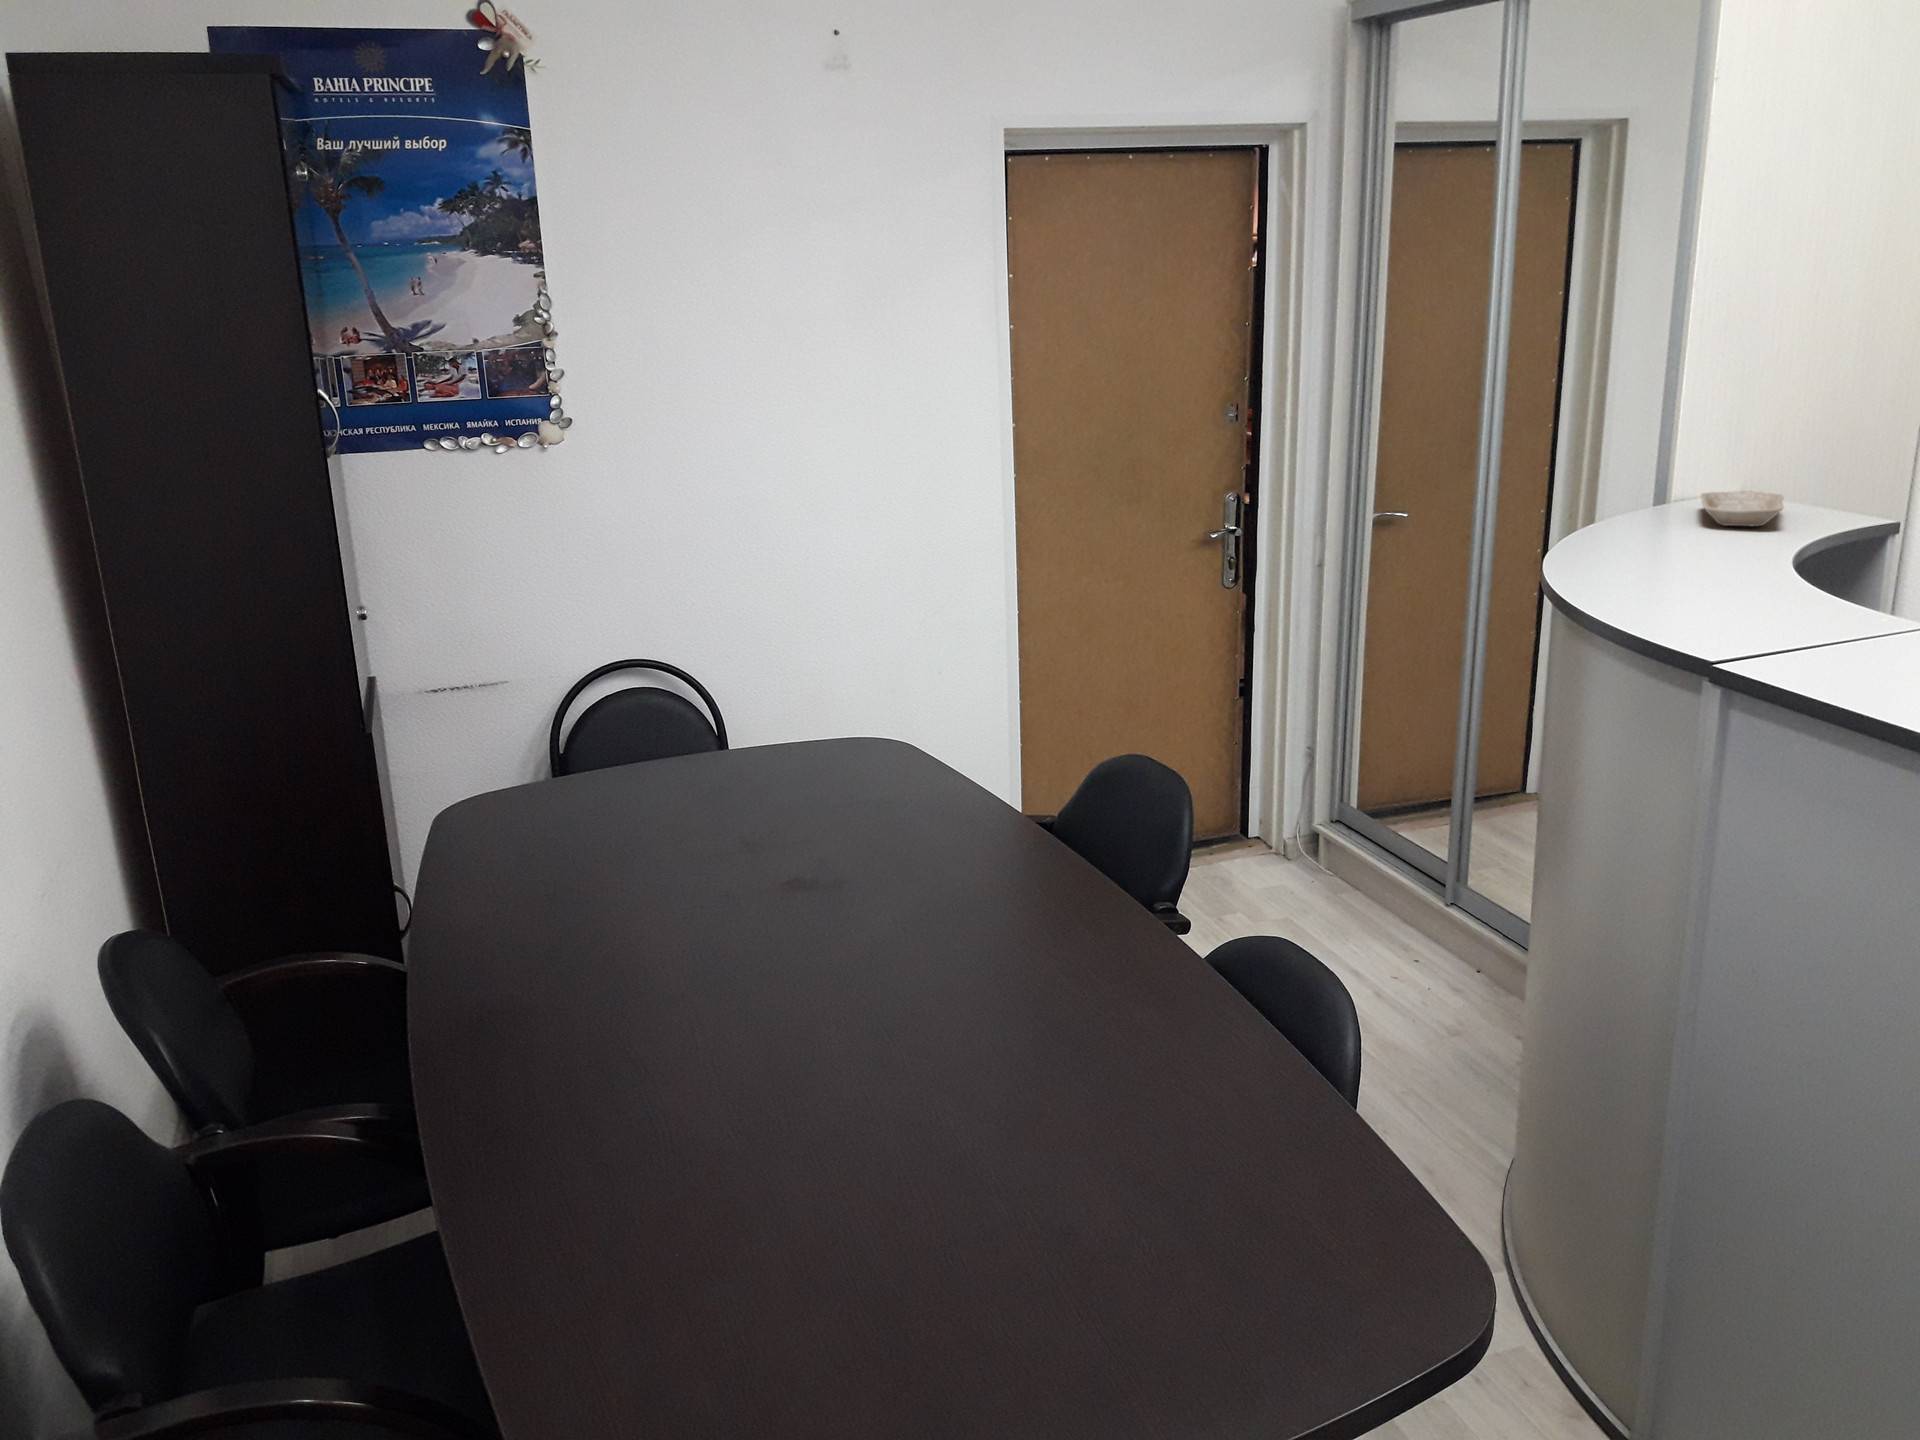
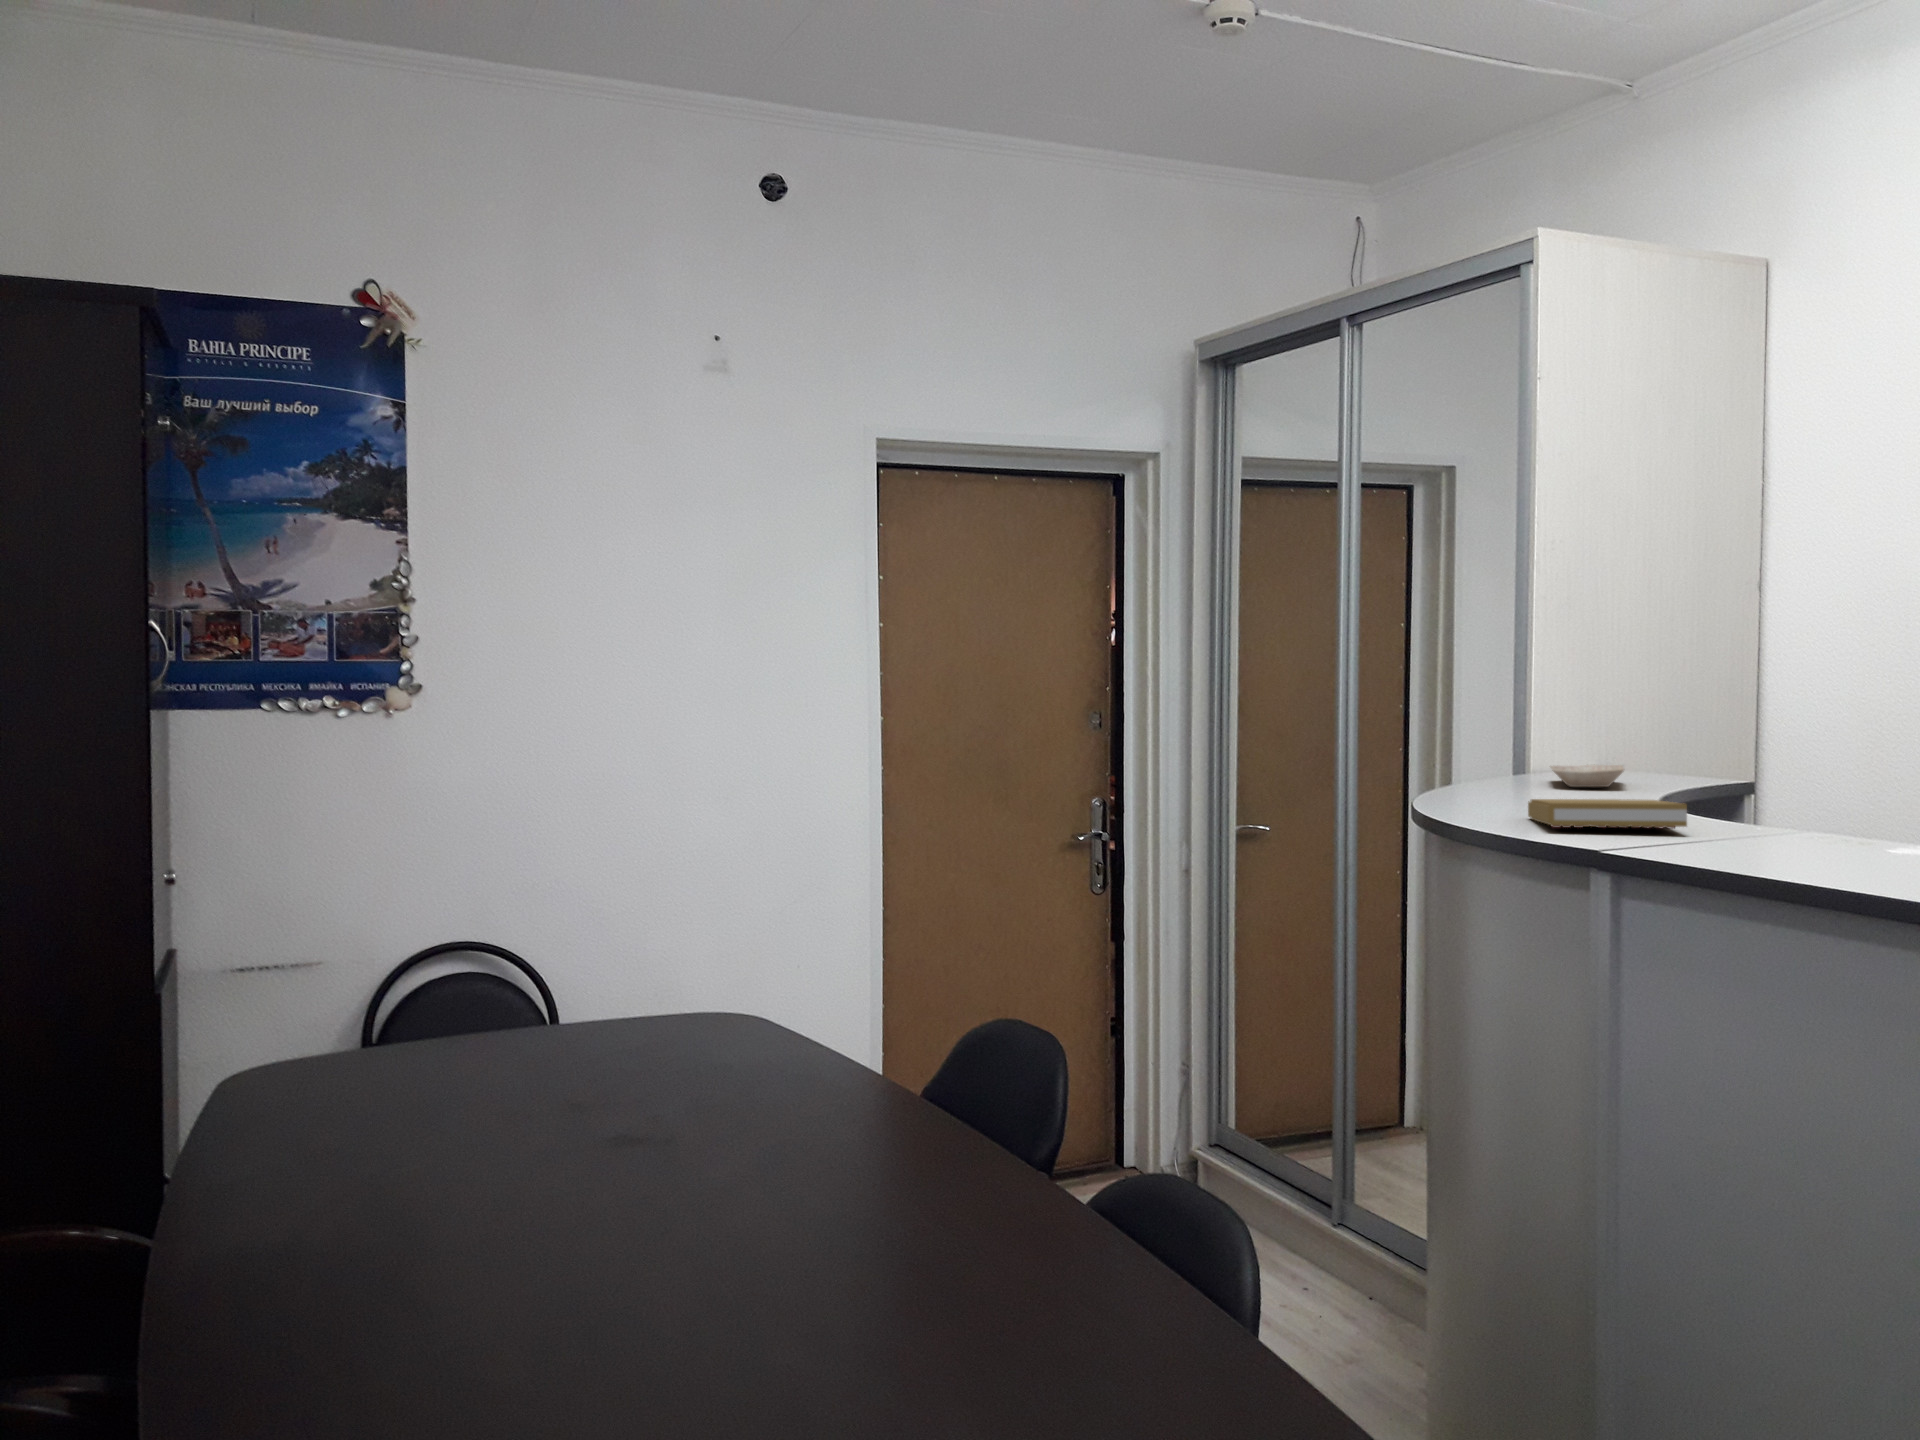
book: none [1663,578,1849,634] -> present [1528,799,1687,828]

